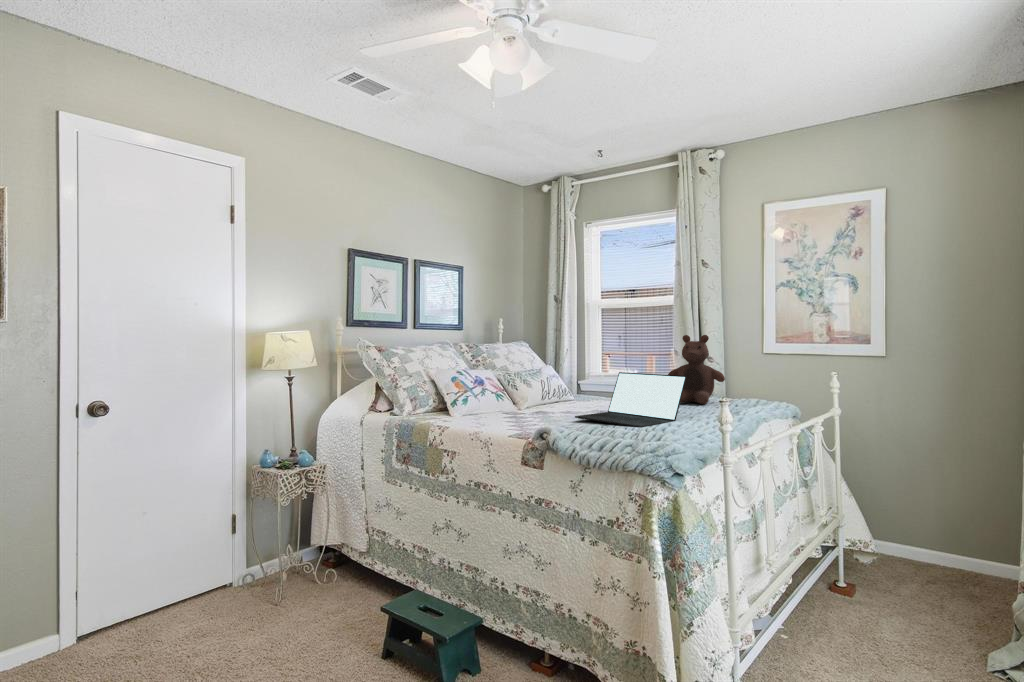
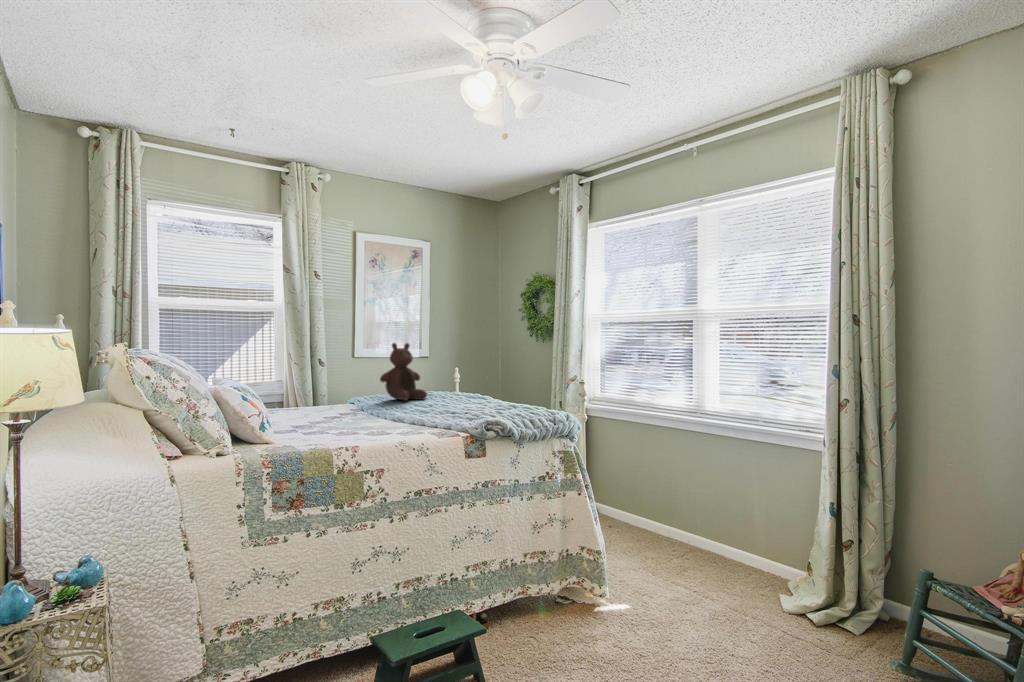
laptop: present [575,372,687,428] -> none [429,374,512,415]

